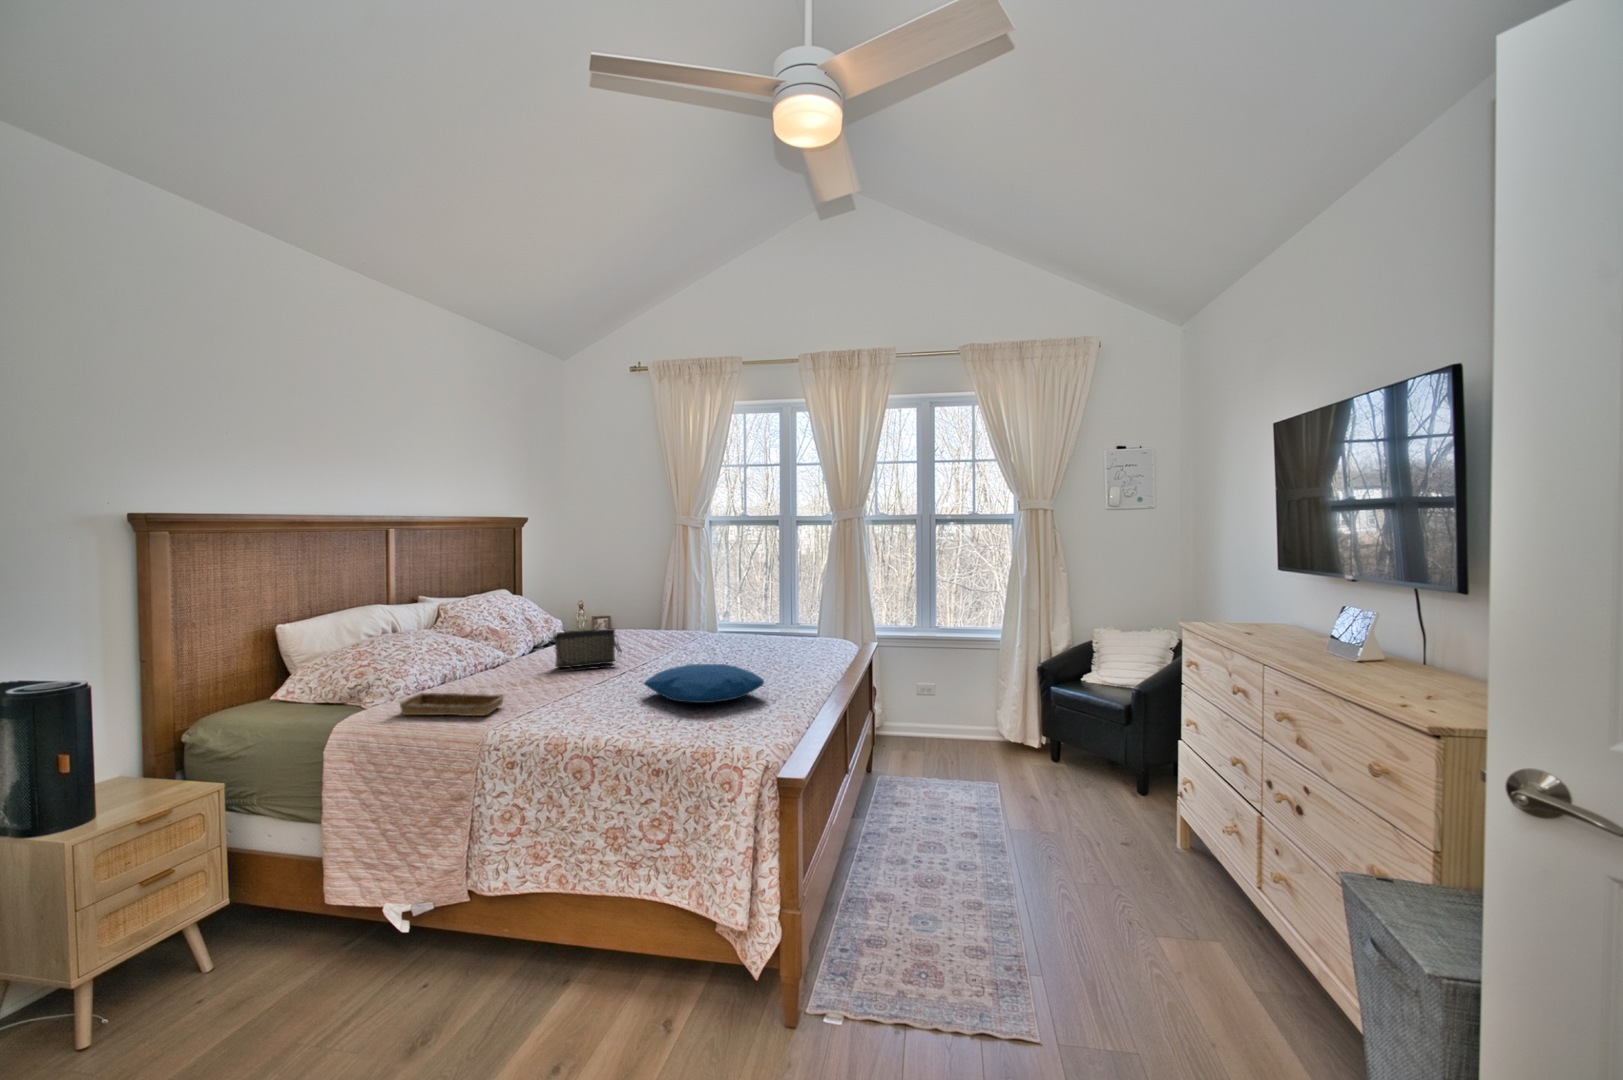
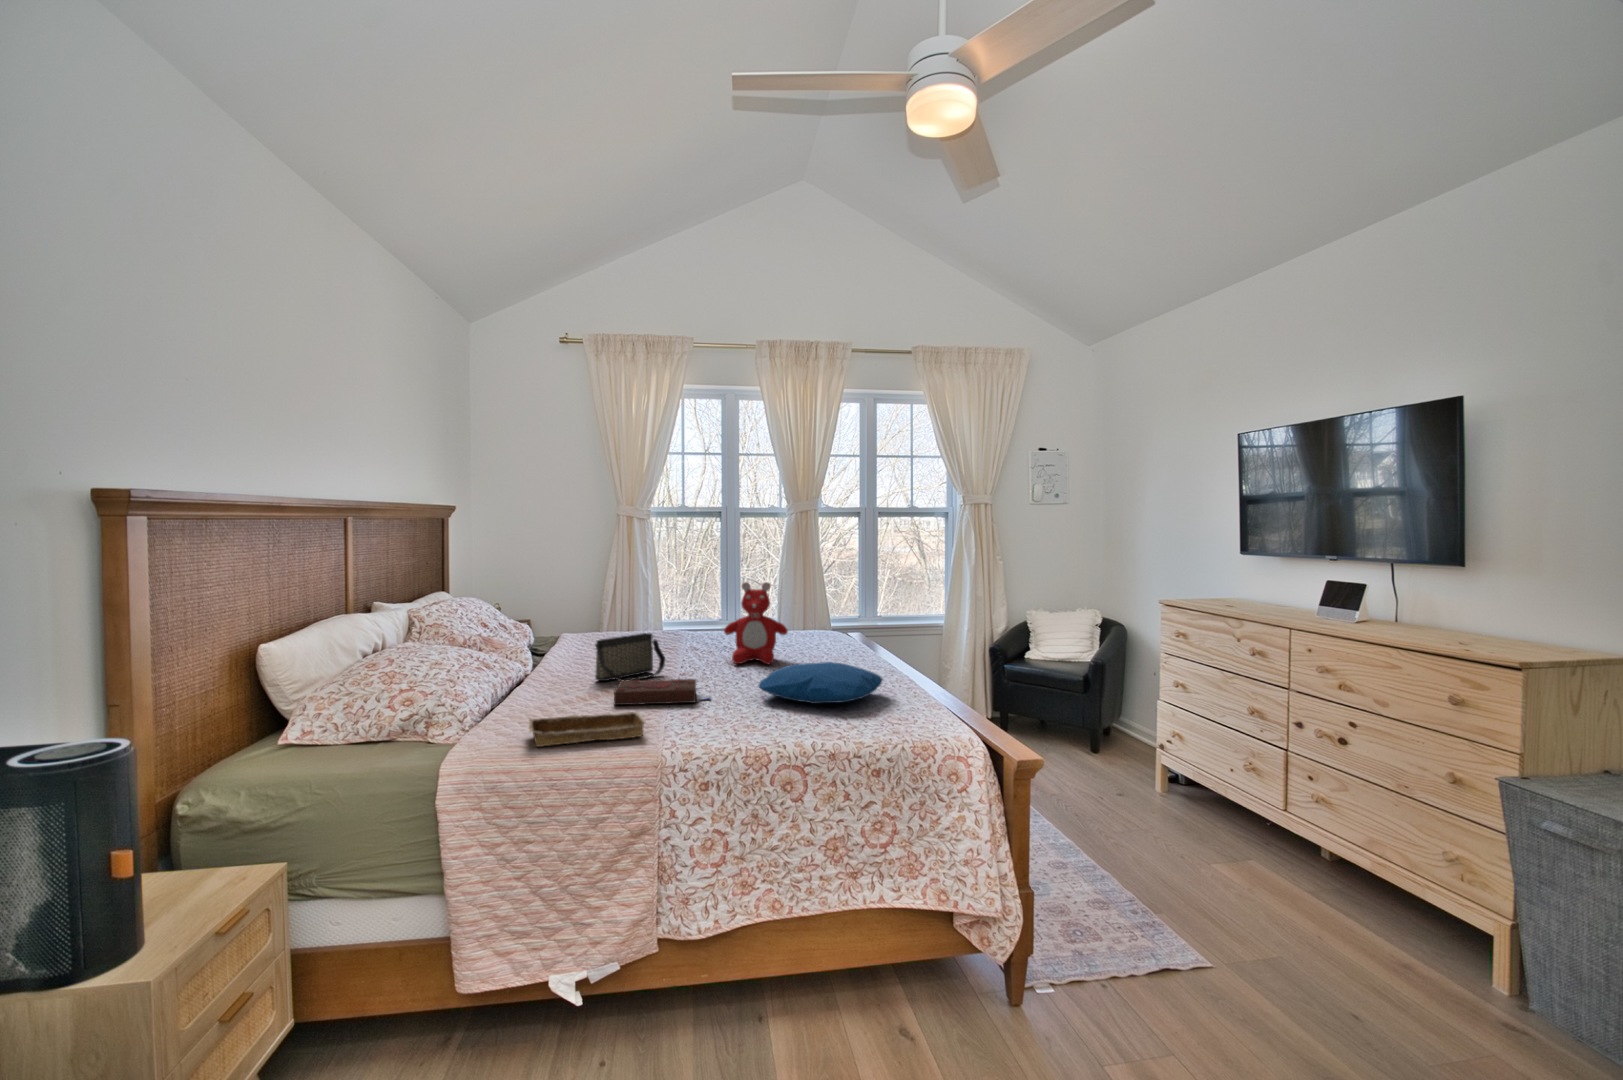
teddy bear: none [693,586,753,664] -> present [724,582,788,664]
book: none [524,668,612,692] -> present [614,679,709,705]

